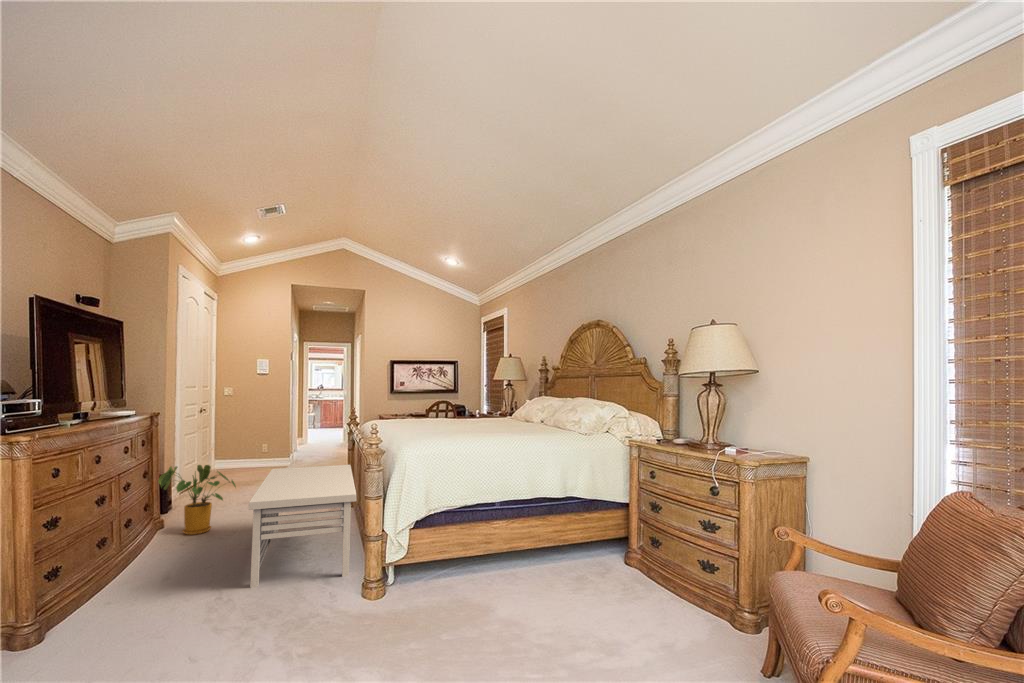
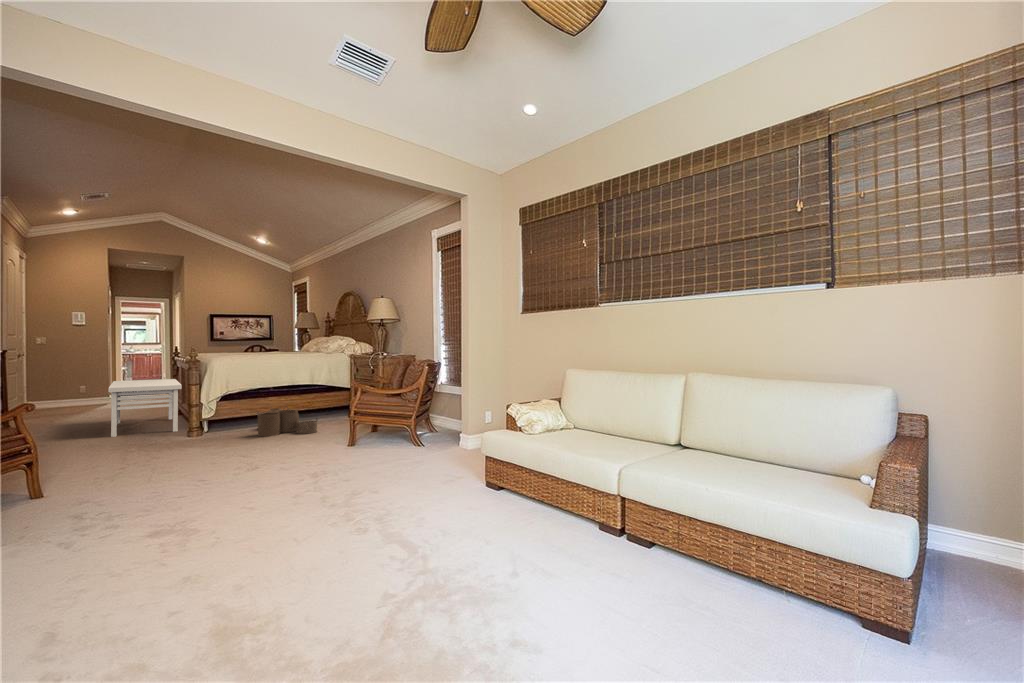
house plant: present [158,465,236,535] -> none [16,379,83,426]
woven basket: none [482,542,593,628] -> present [257,408,317,437]

